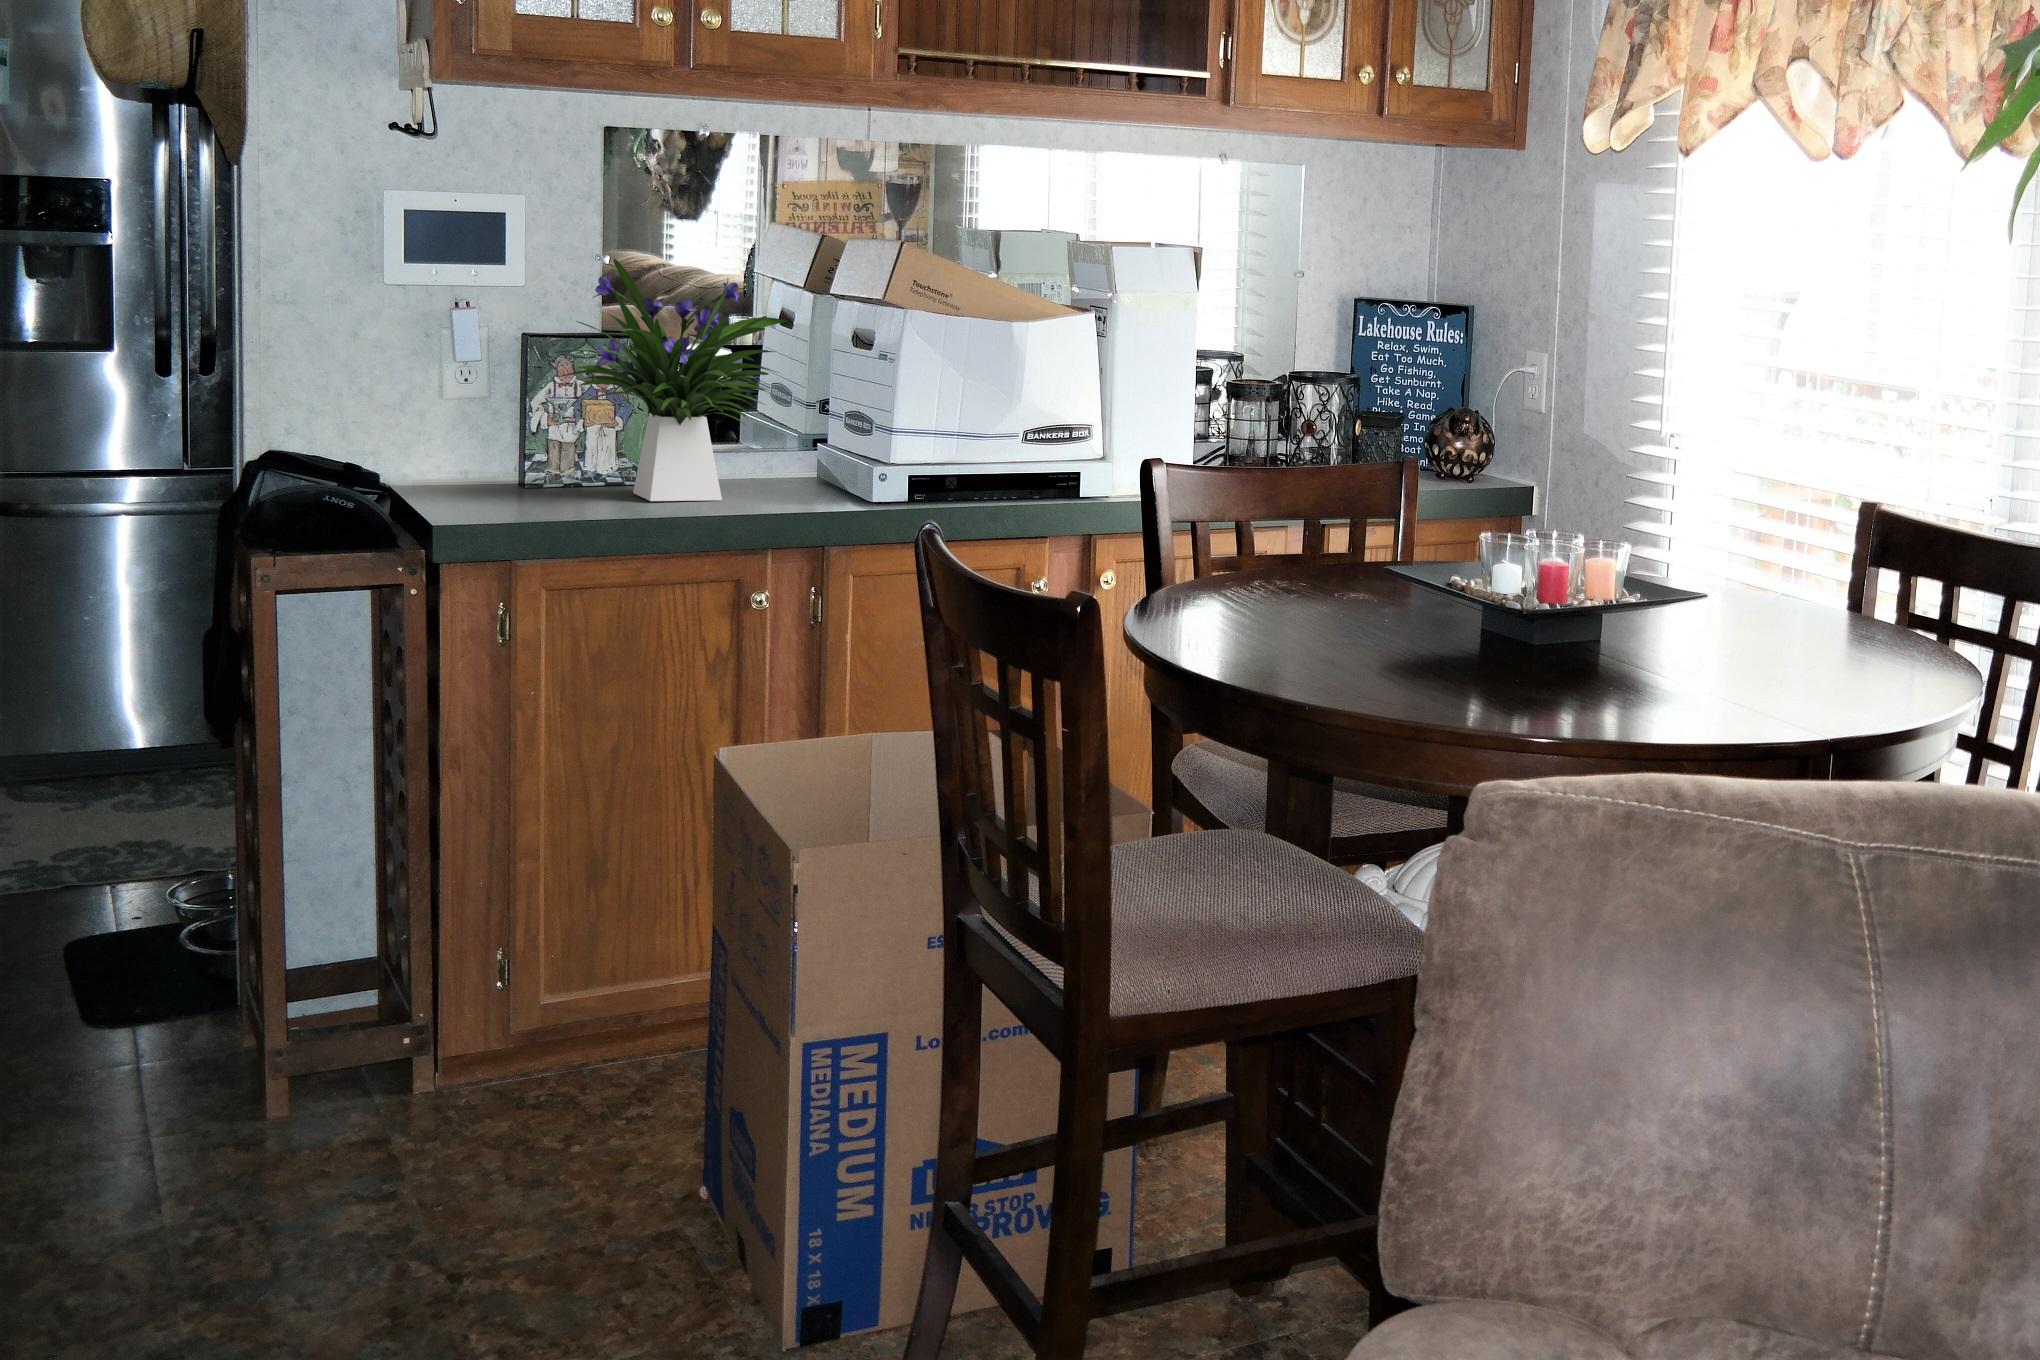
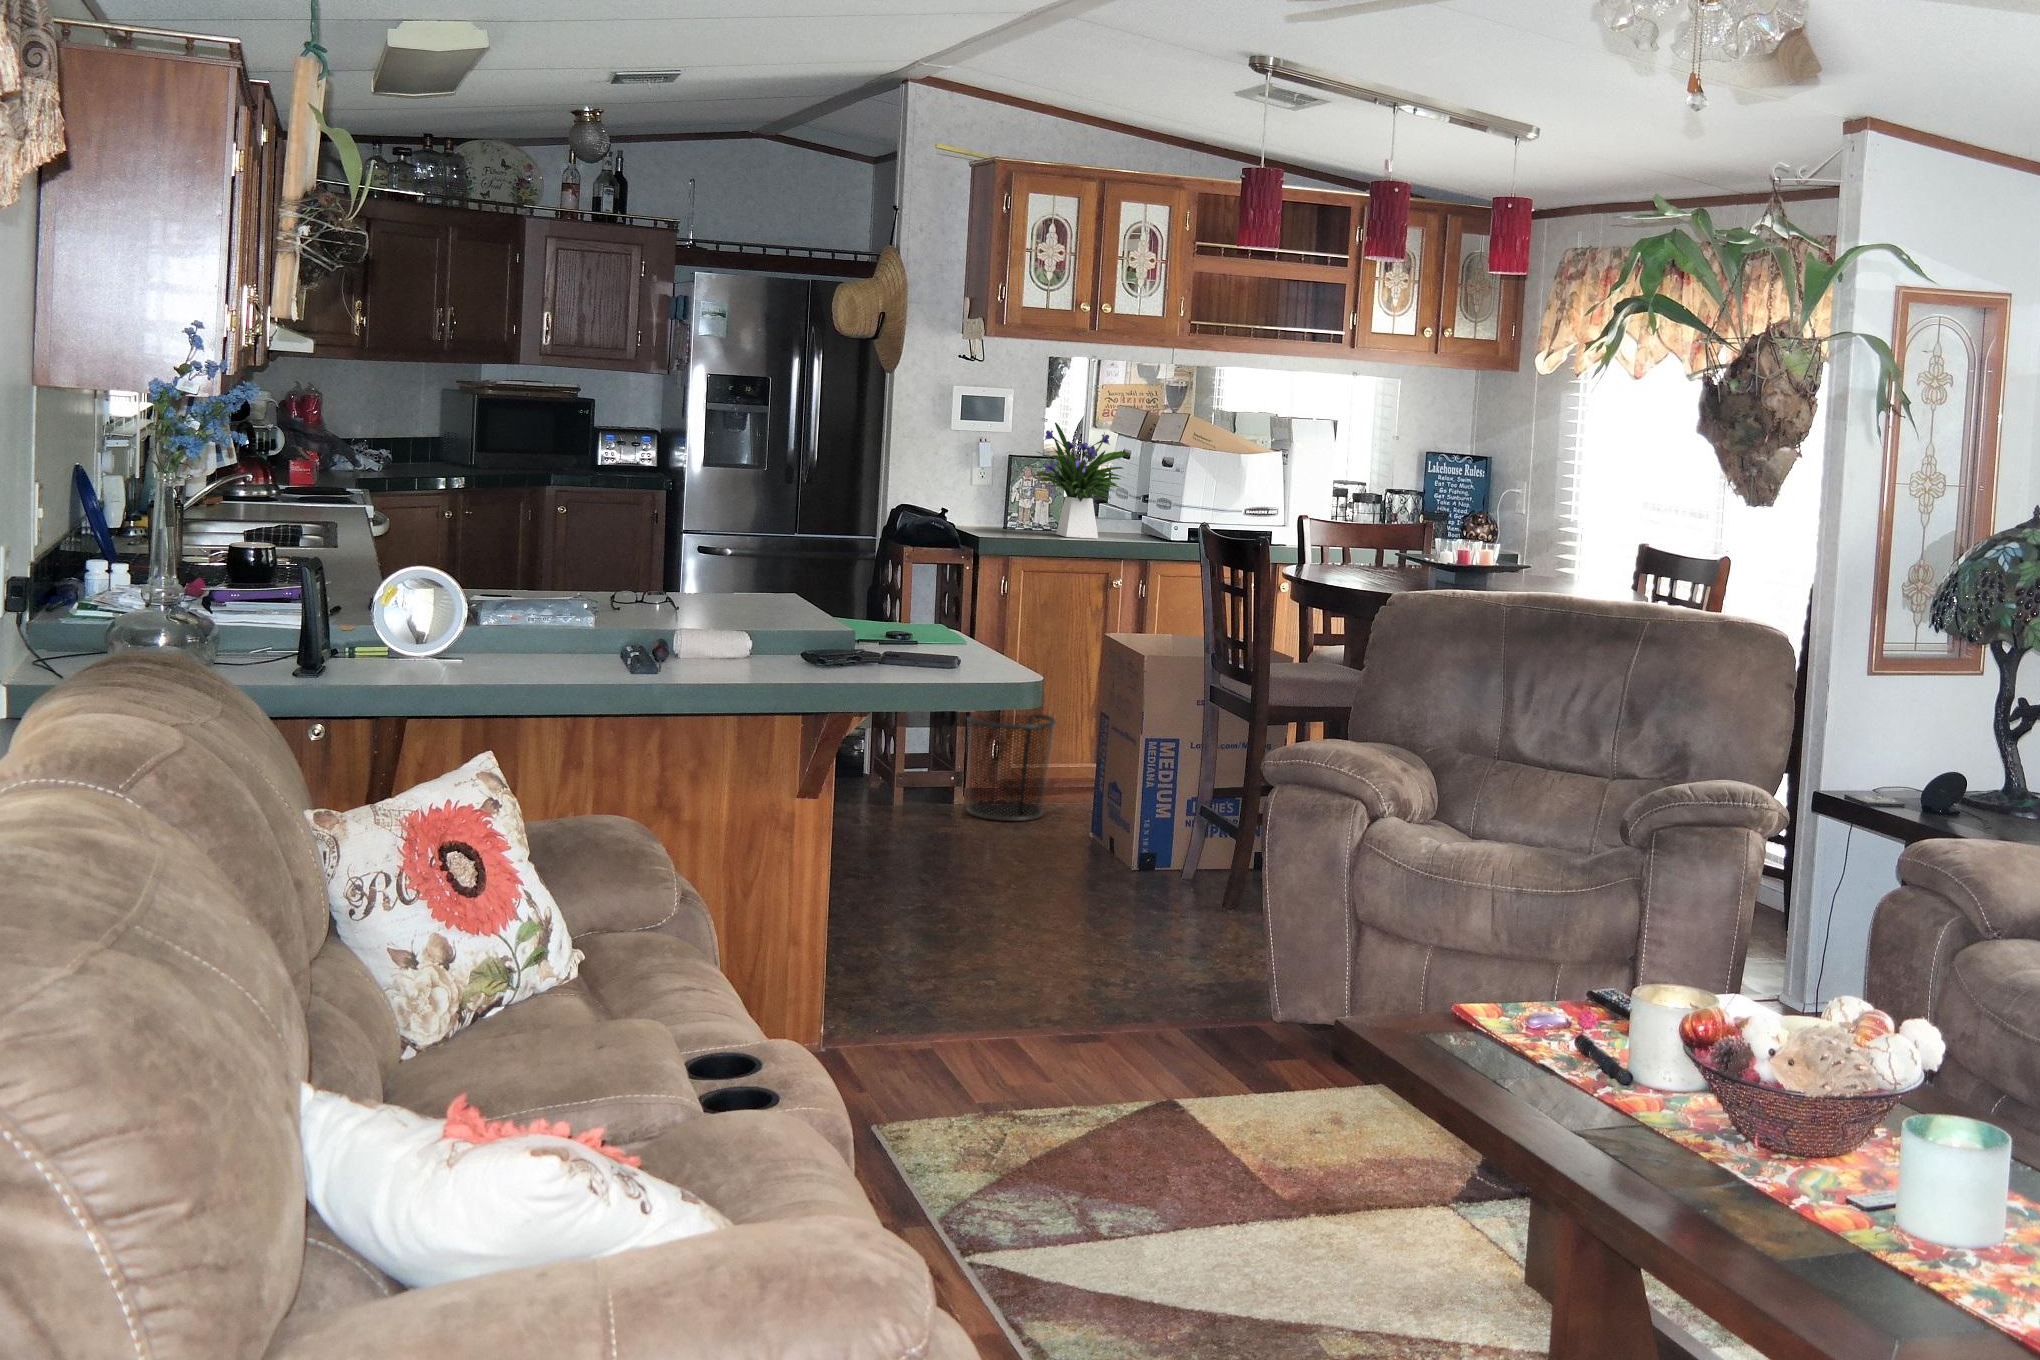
waste bin: none [403,895,624,1172] -> present [967,714,1056,821]

